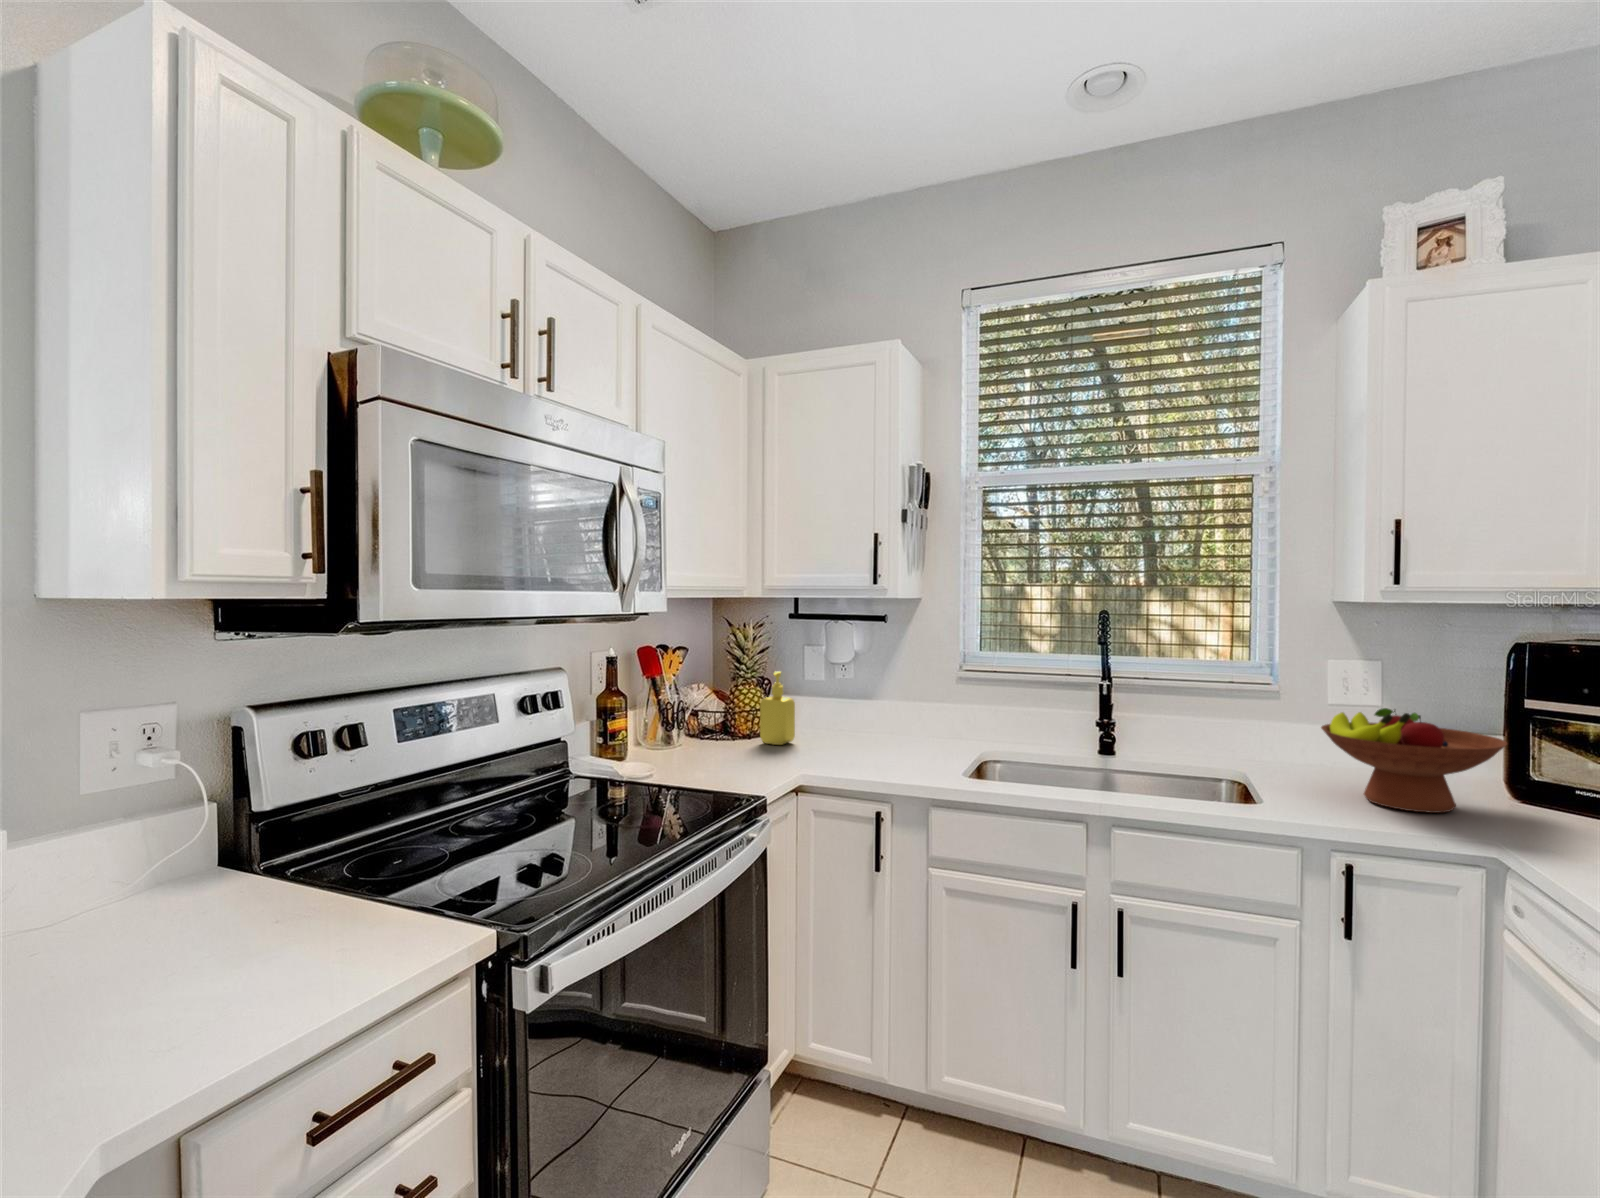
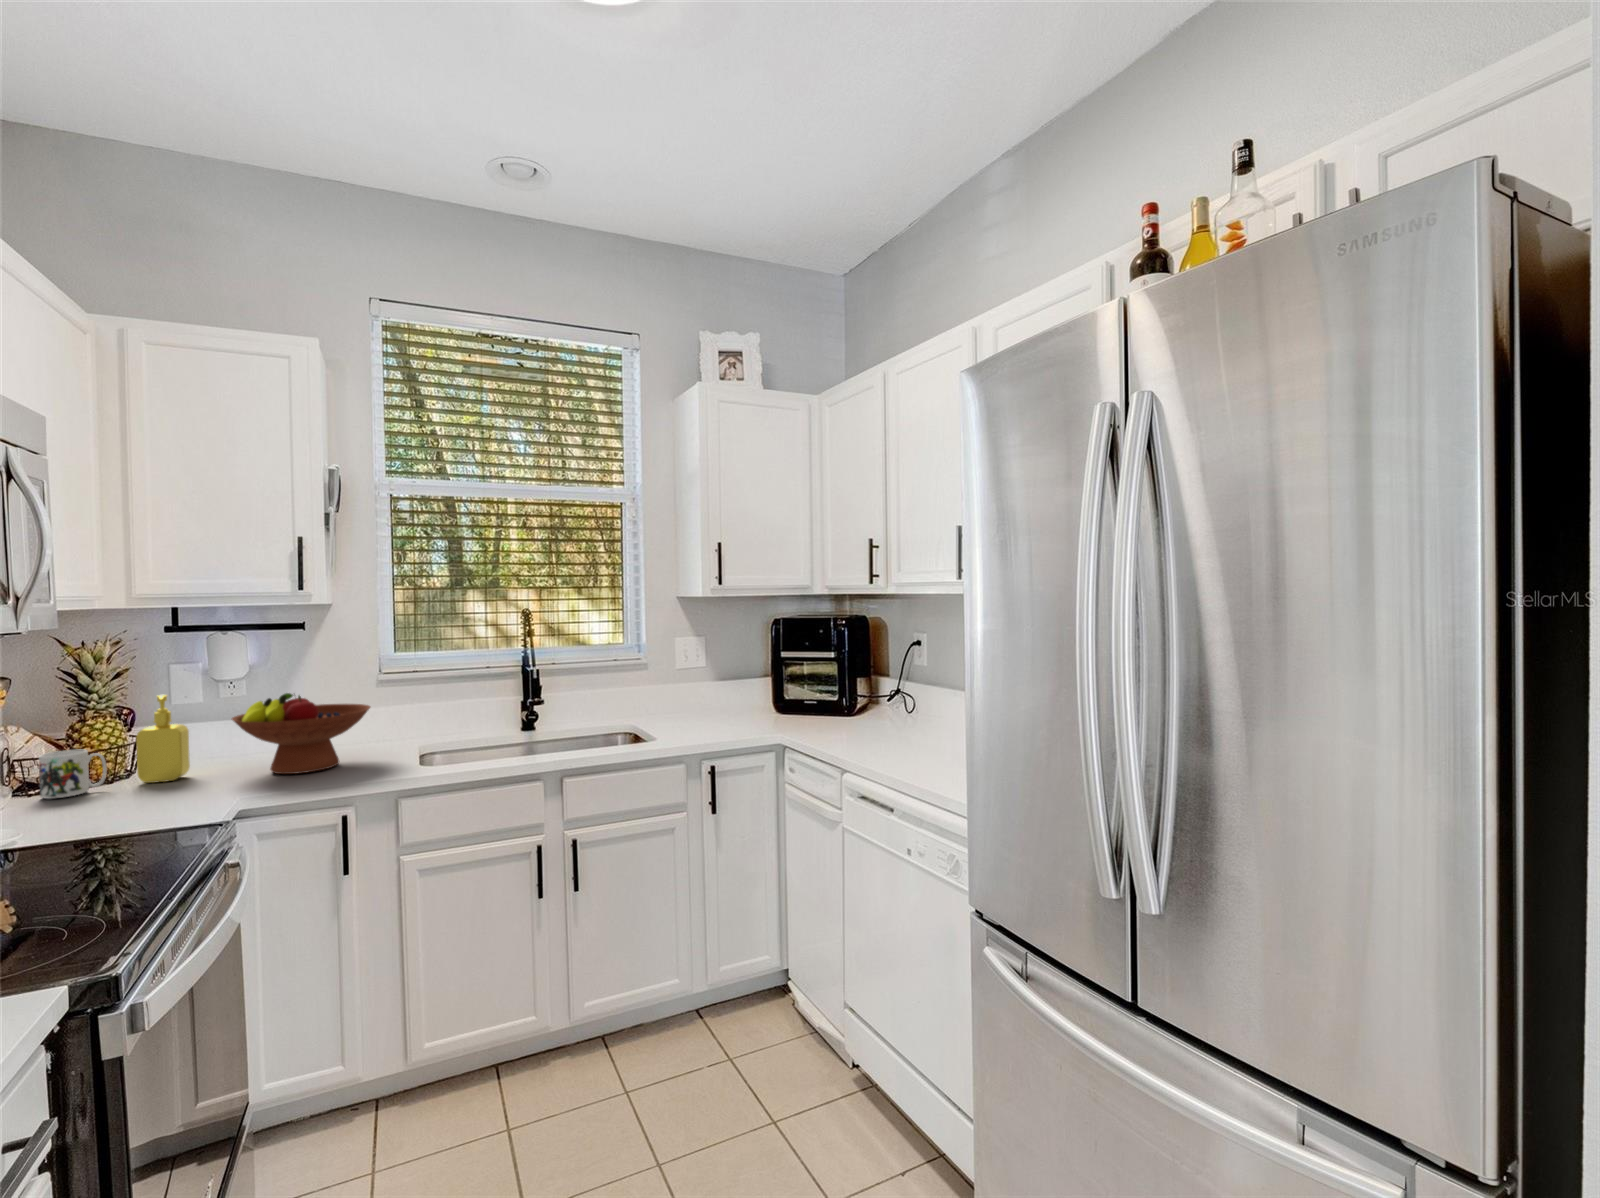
mug: none [702,708,740,744] -> present [39,749,107,799]
fruit bowl: present [1321,708,1507,813] -> present [232,693,370,774]

